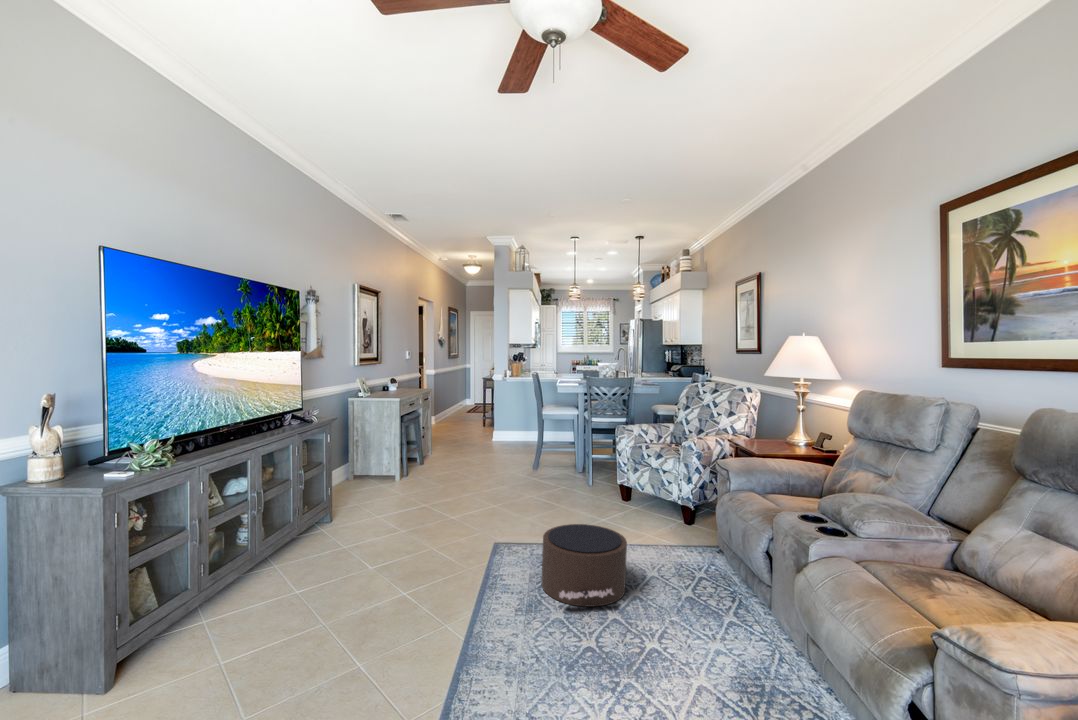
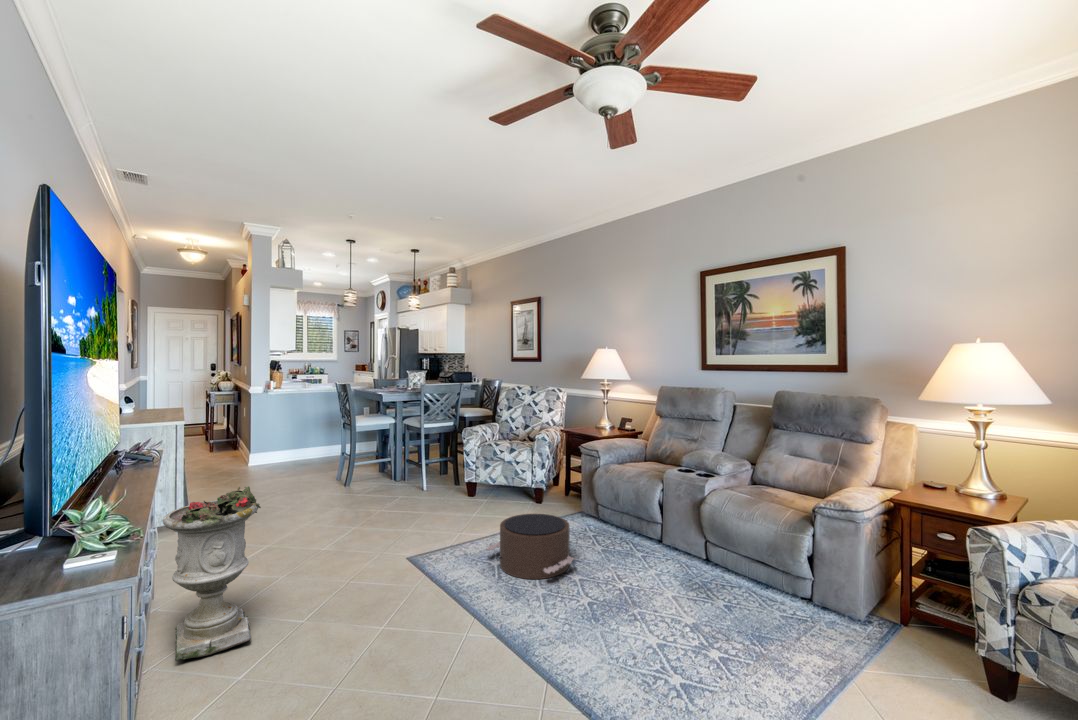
planter: none [254,437,329,562] -> present [163,486,261,661]

